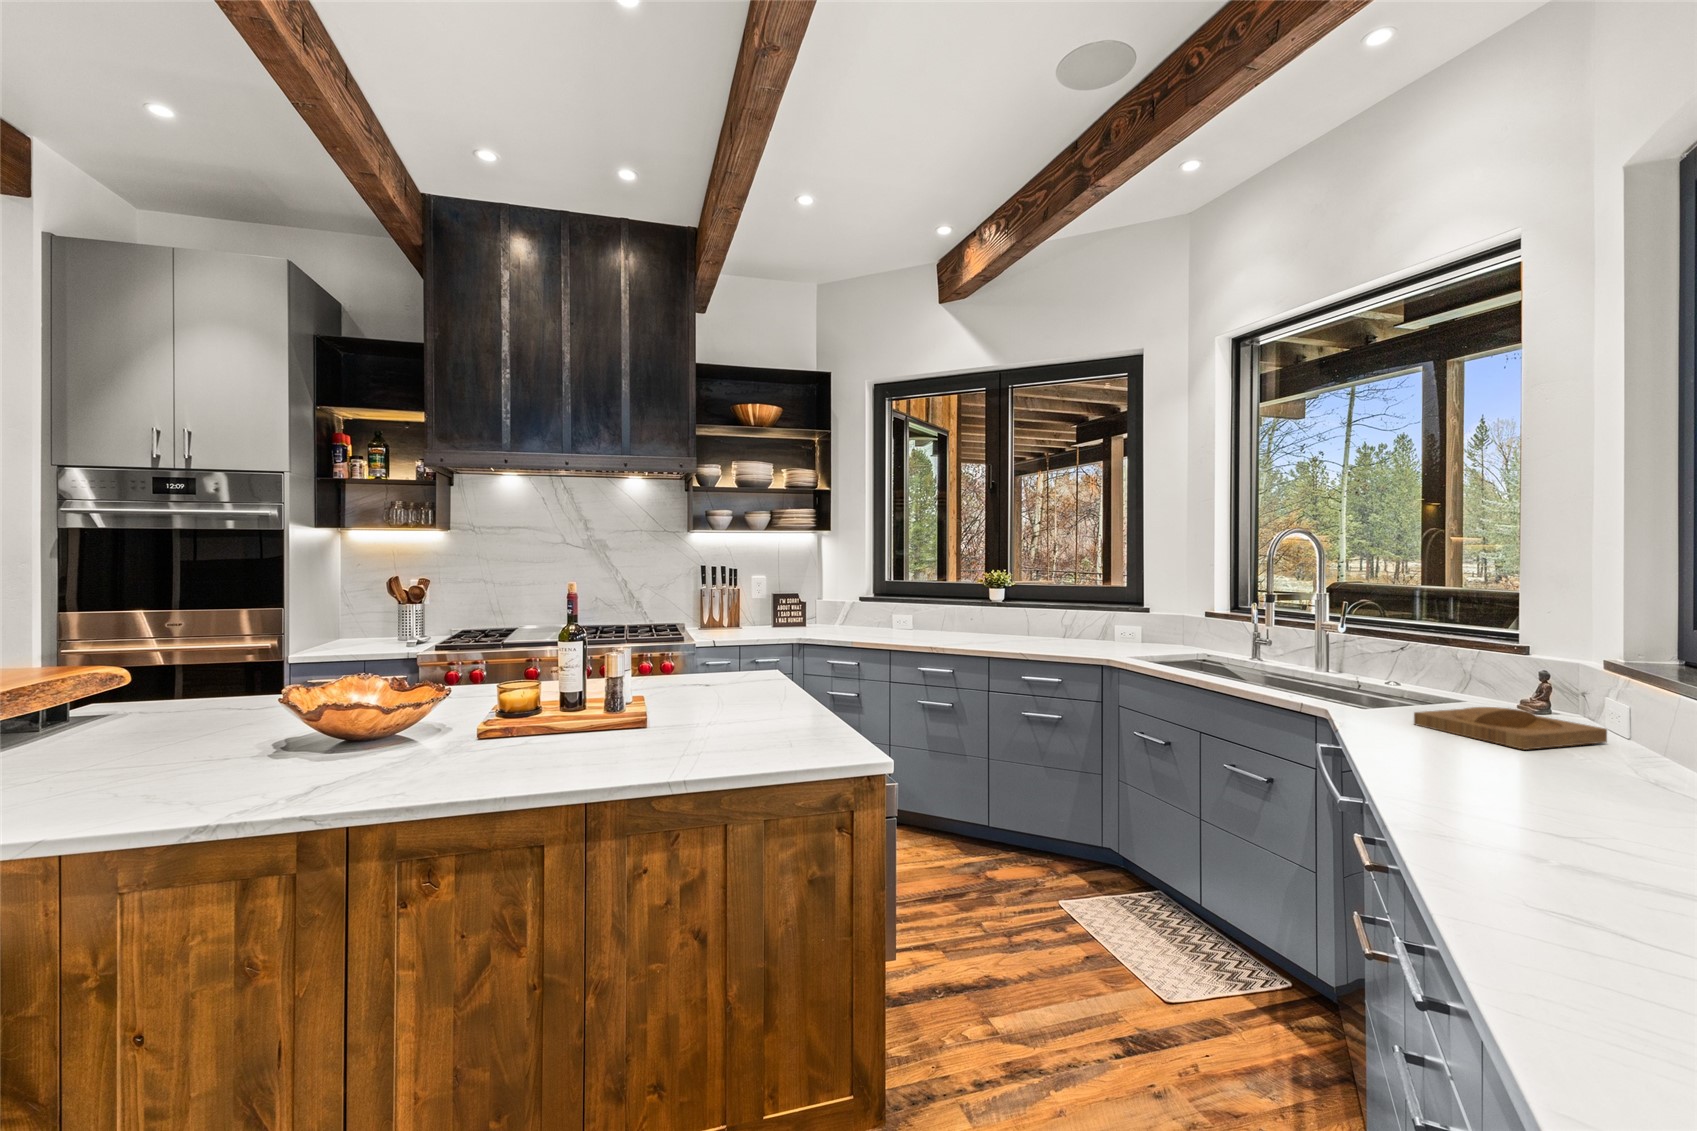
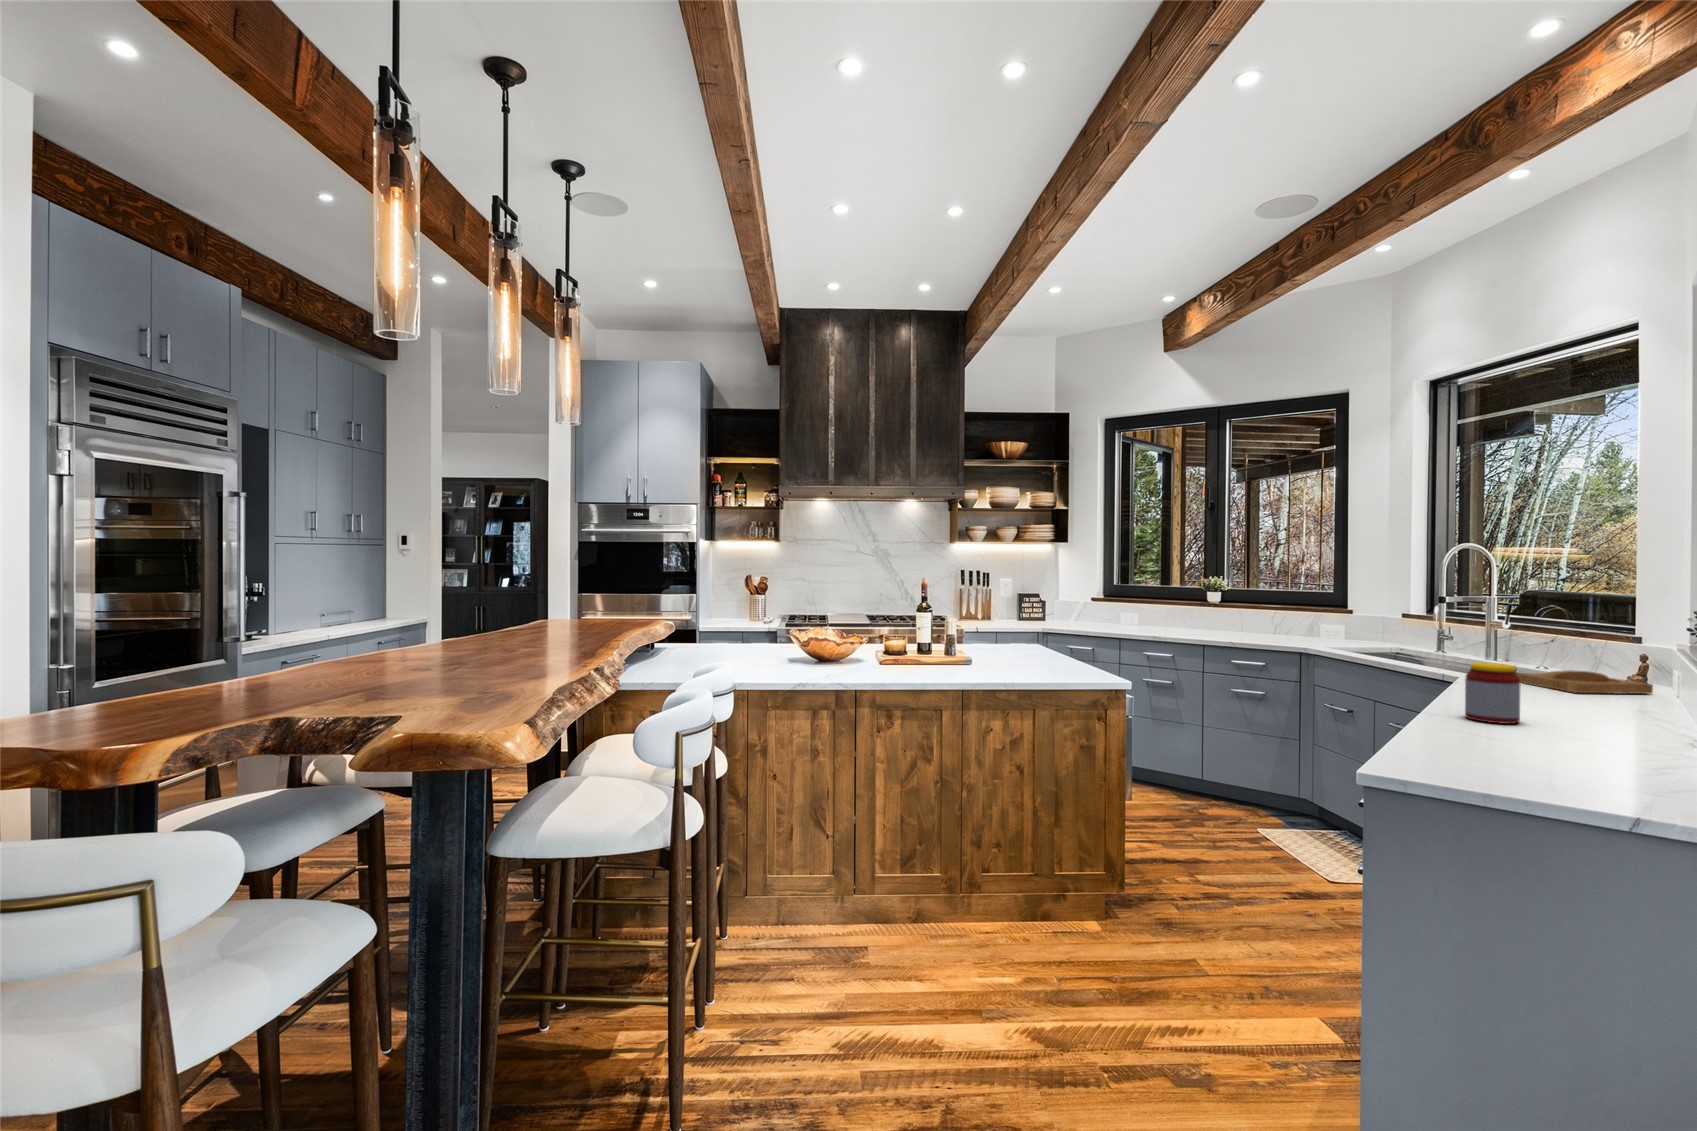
jar: none [1485,748,1598,880] -> present [1465,662,1520,724]

